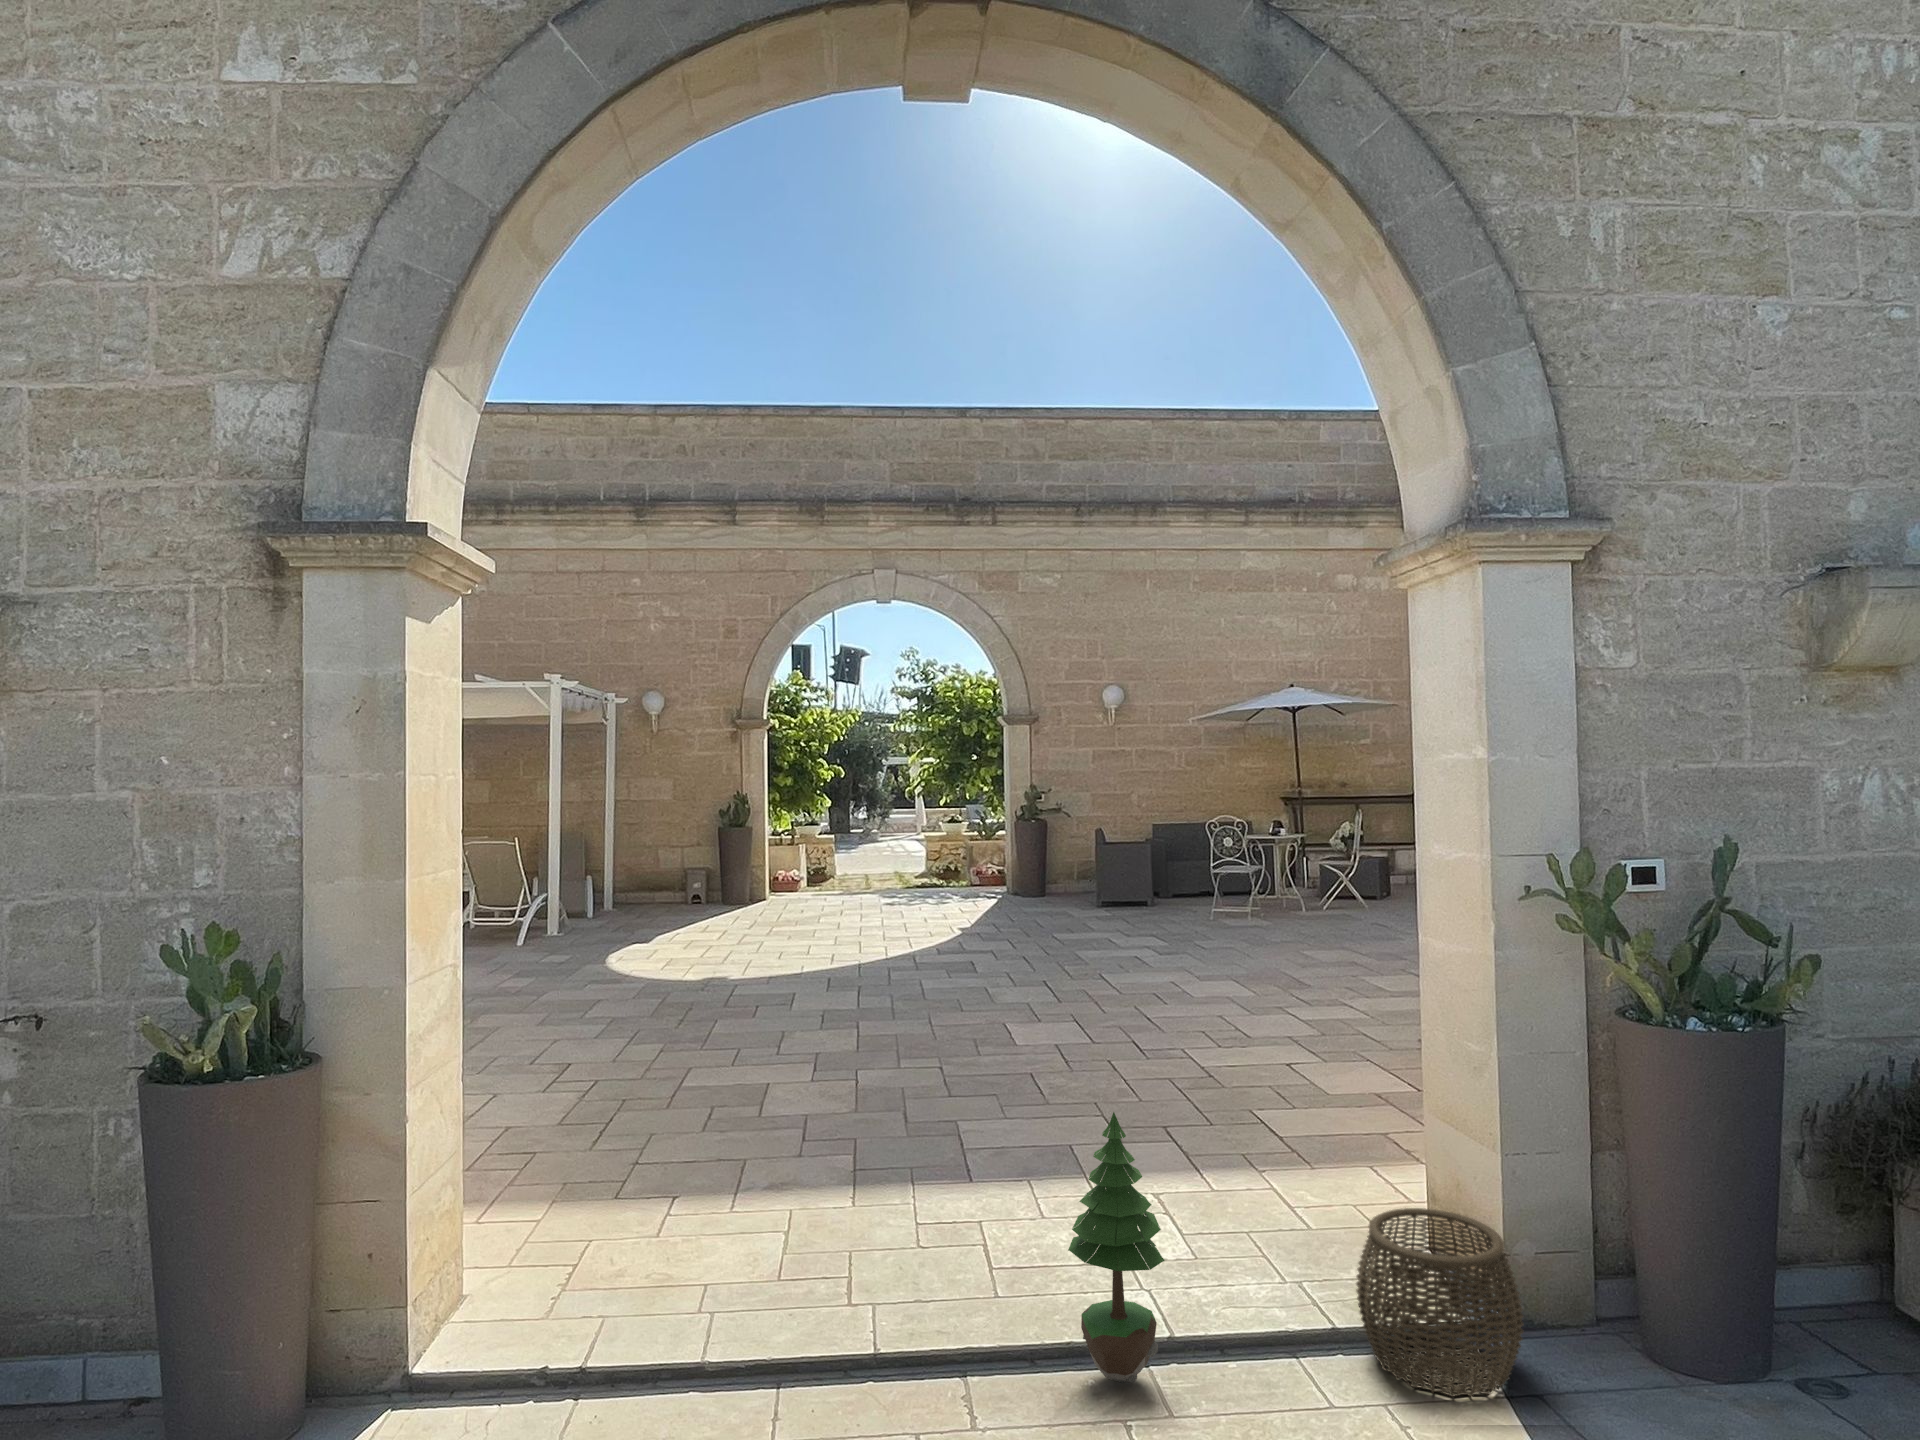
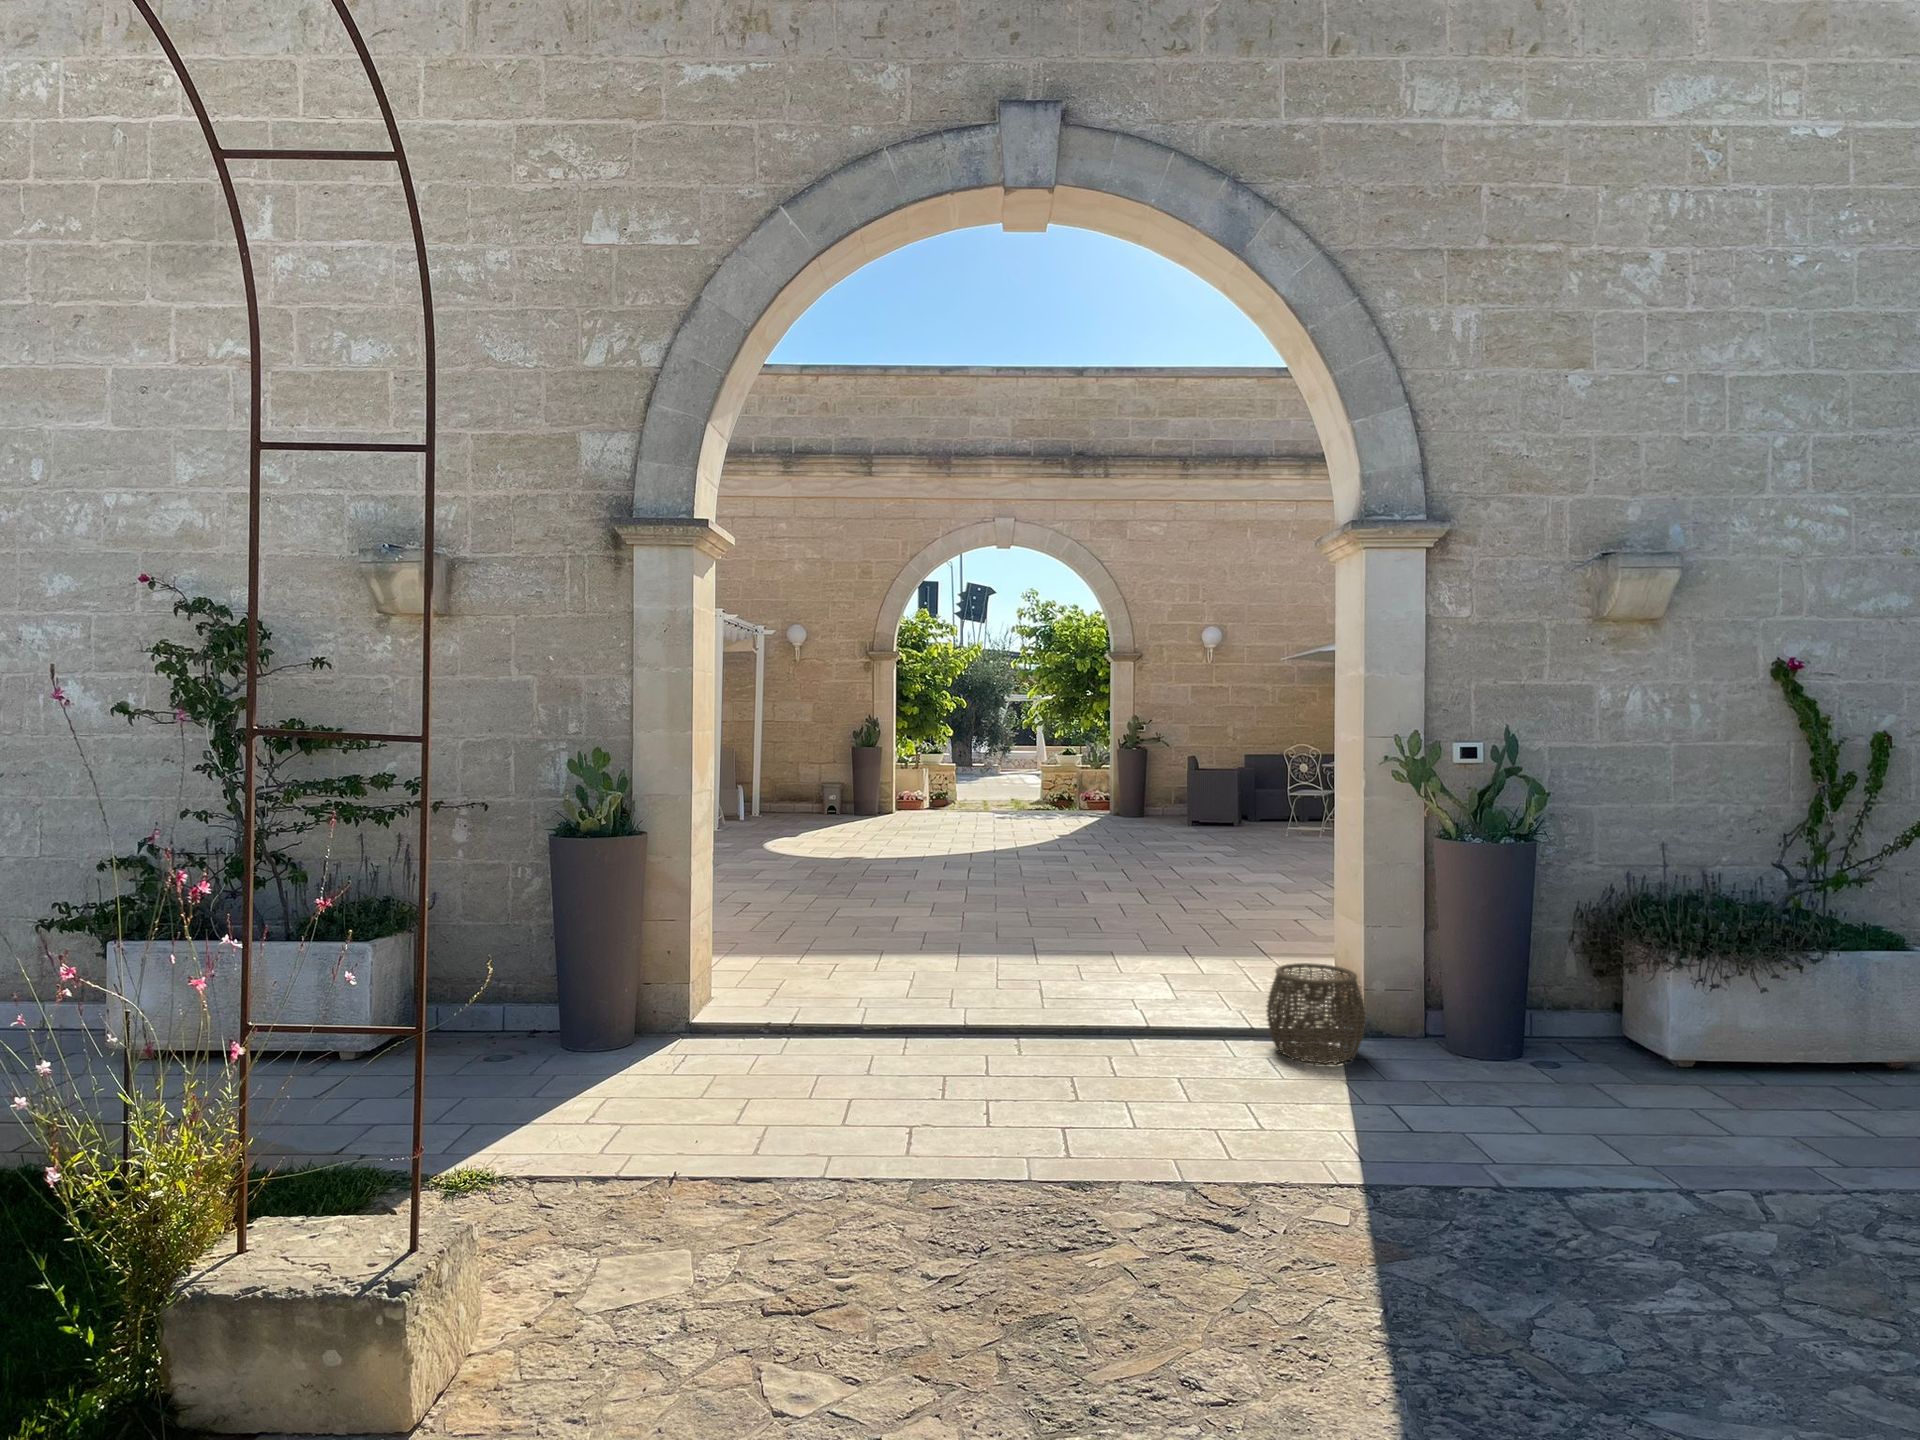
potted tree: present [1068,1112,1165,1383] -> none [1082,887,1141,1049]

